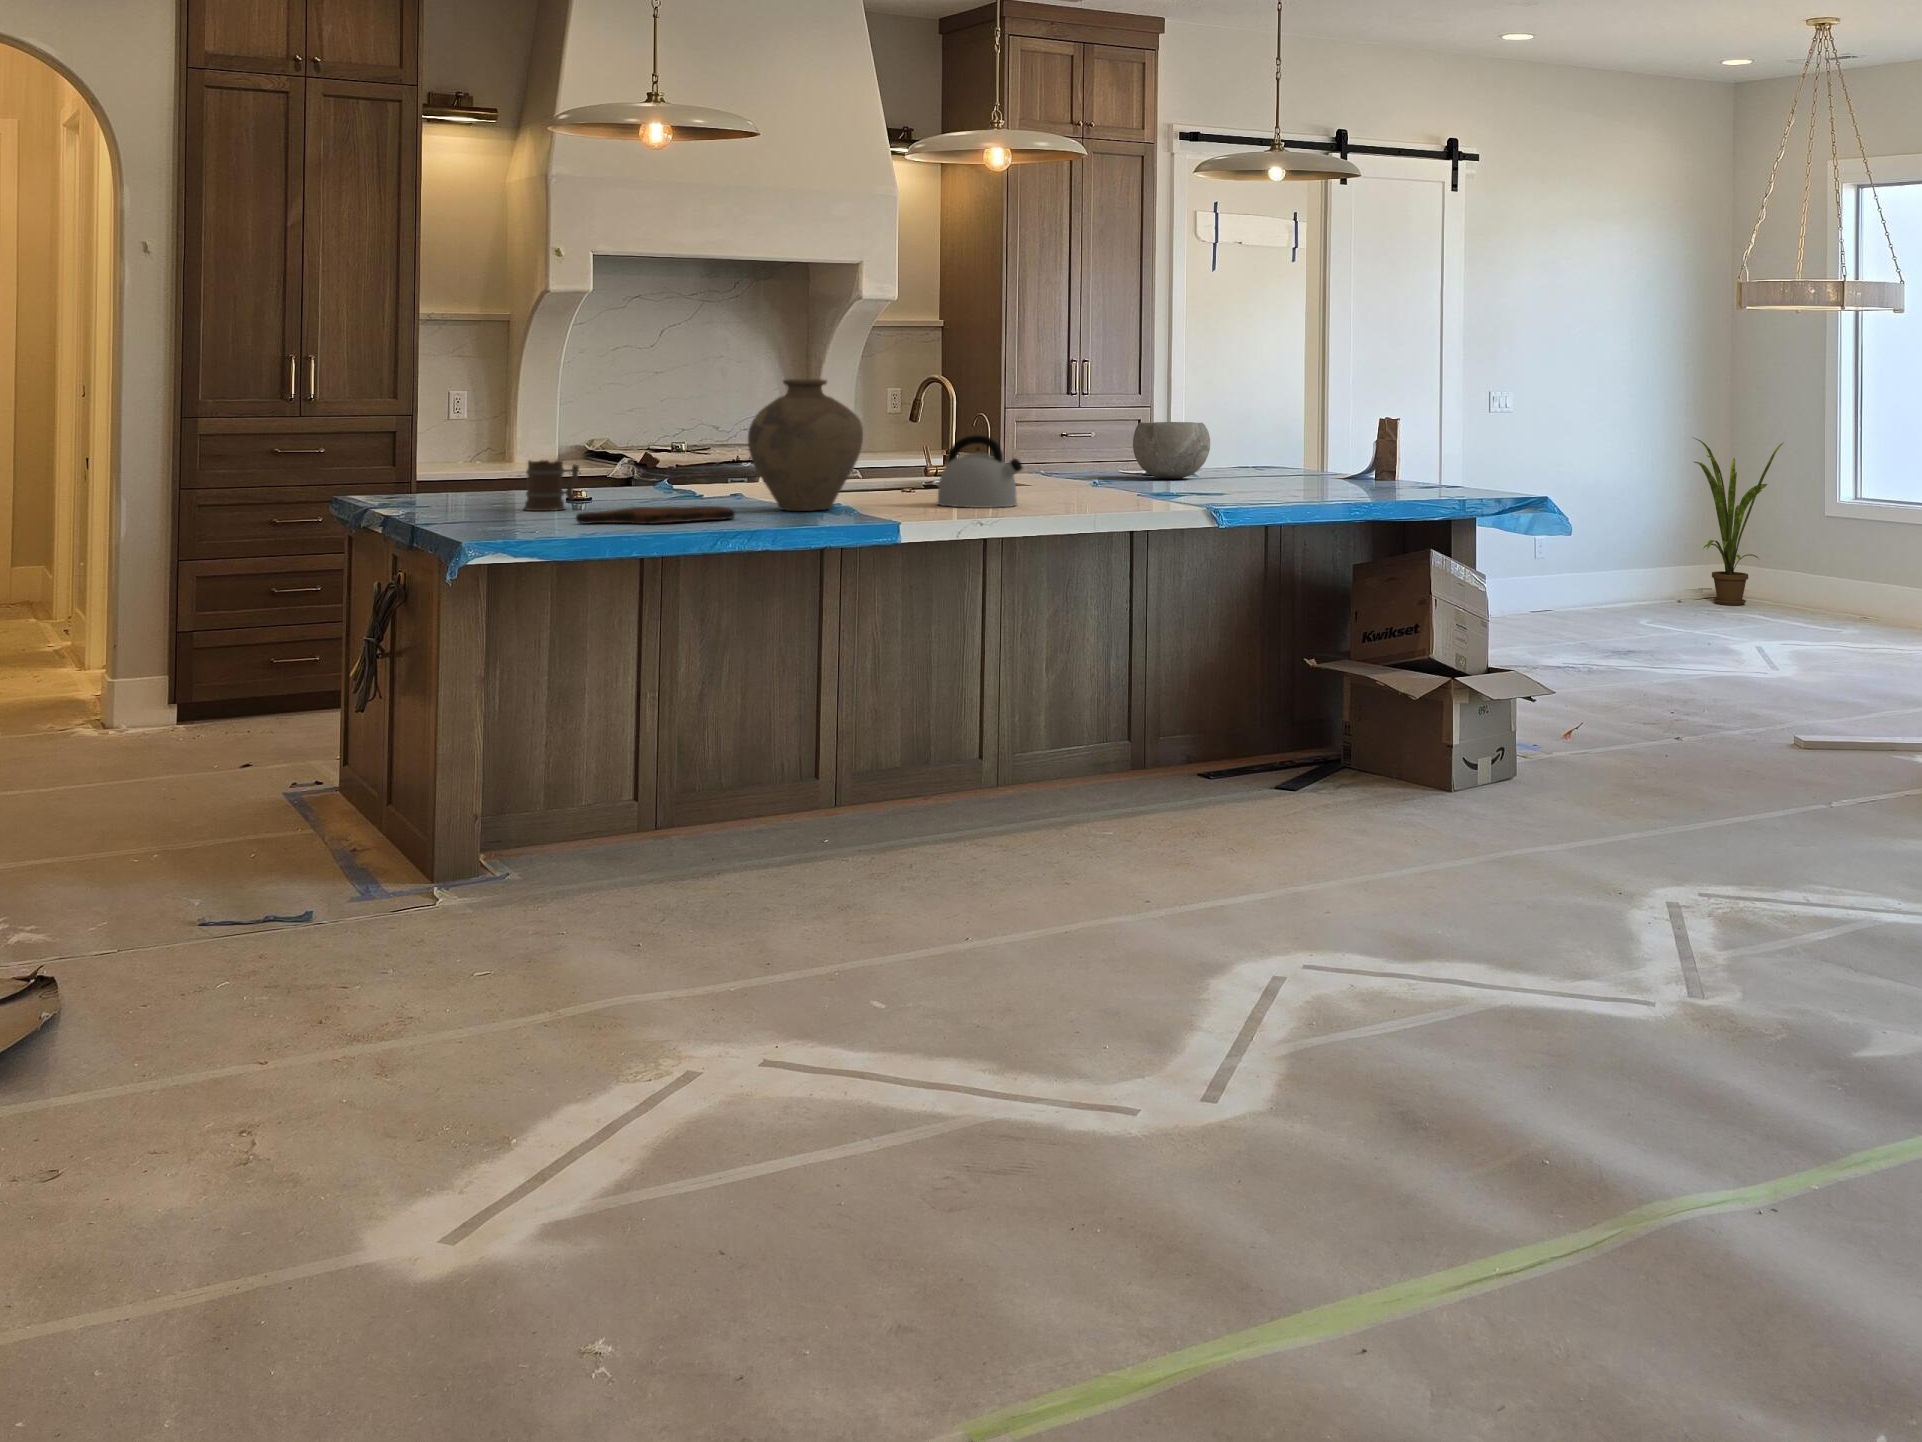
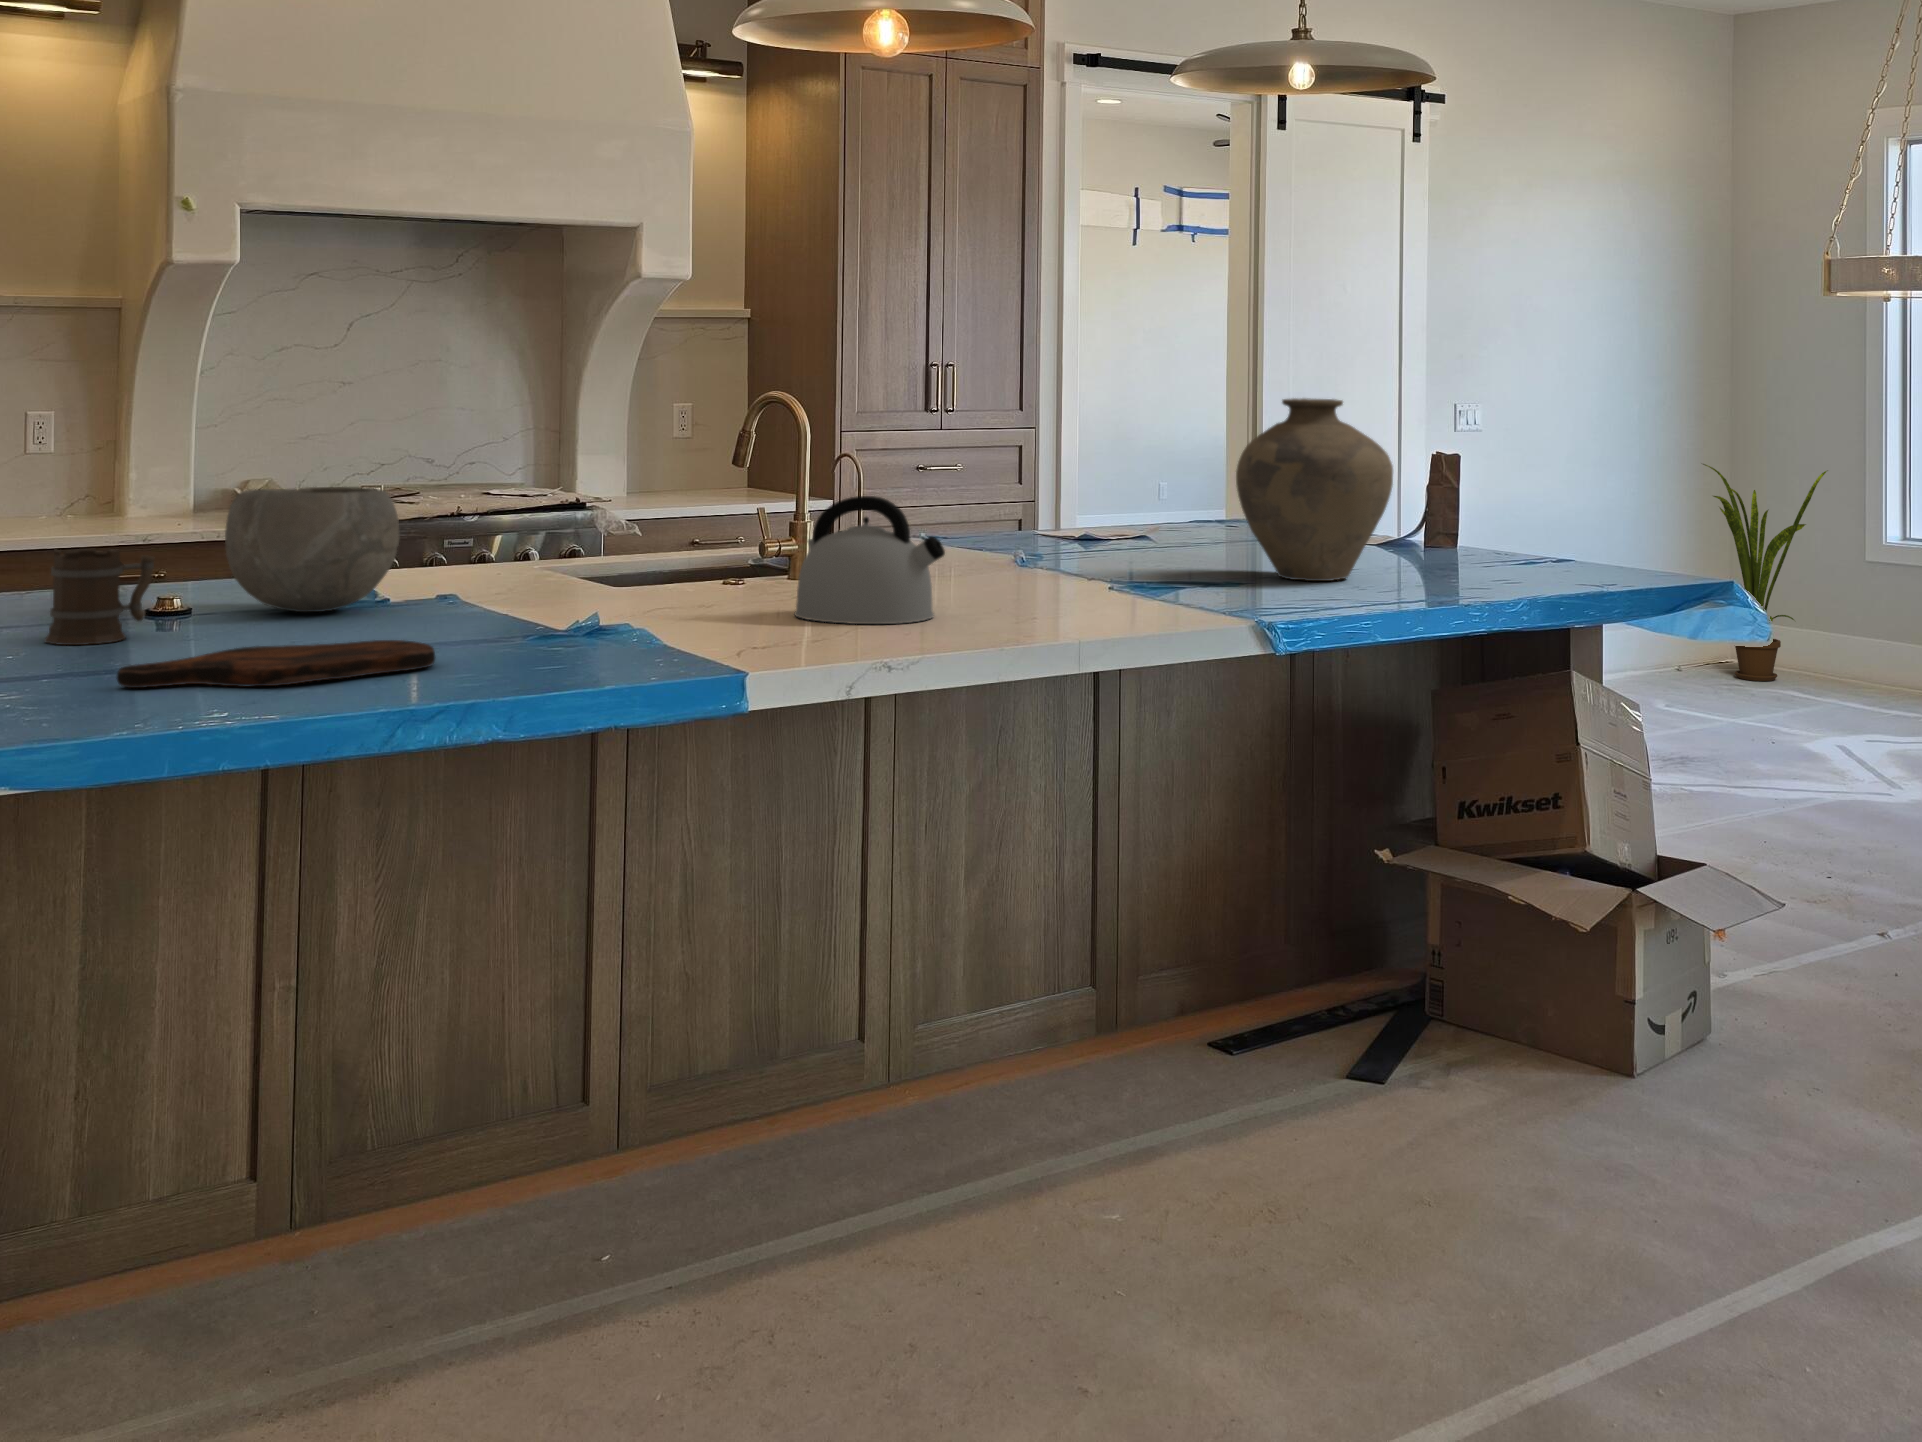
vase: present [748,379,863,511] -> present [1236,398,1393,581]
bowl: present [1133,422,1210,479] -> present [225,487,399,612]

